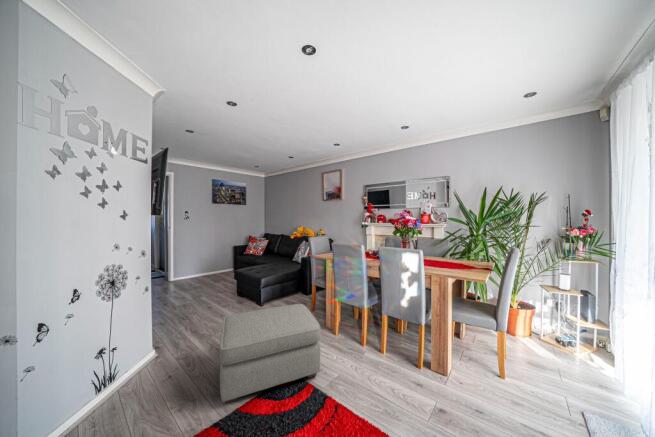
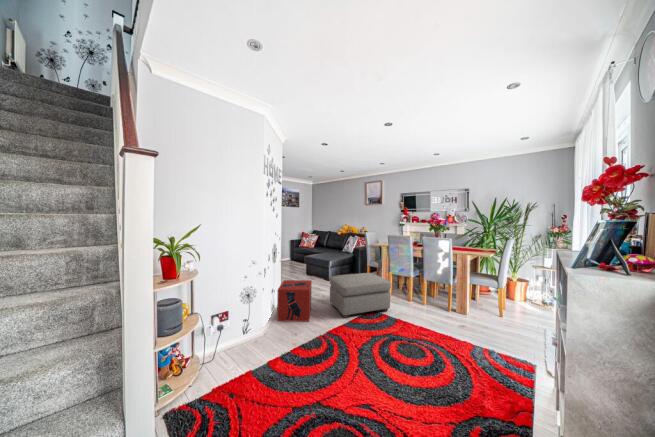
storage box: none [74,328,182,429] -> present [277,280,312,322]

